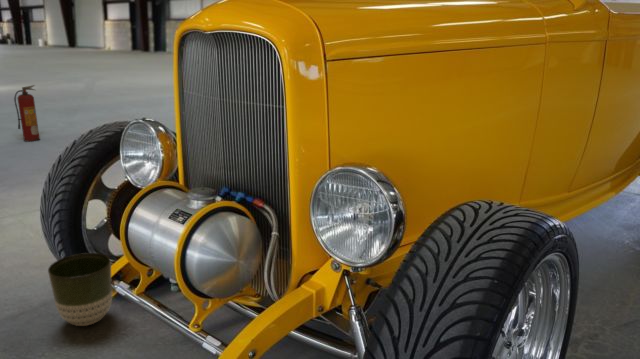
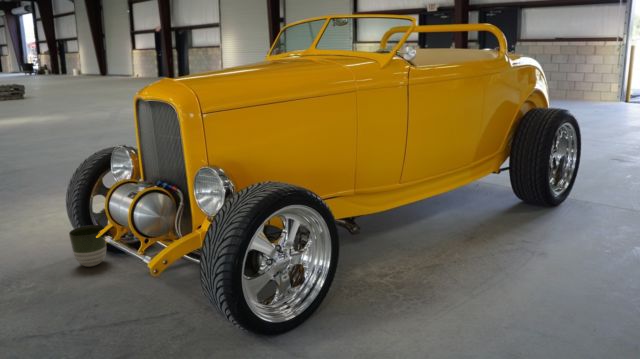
fire extinguisher: present [14,85,40,142] -> none [51,120,70,164]

